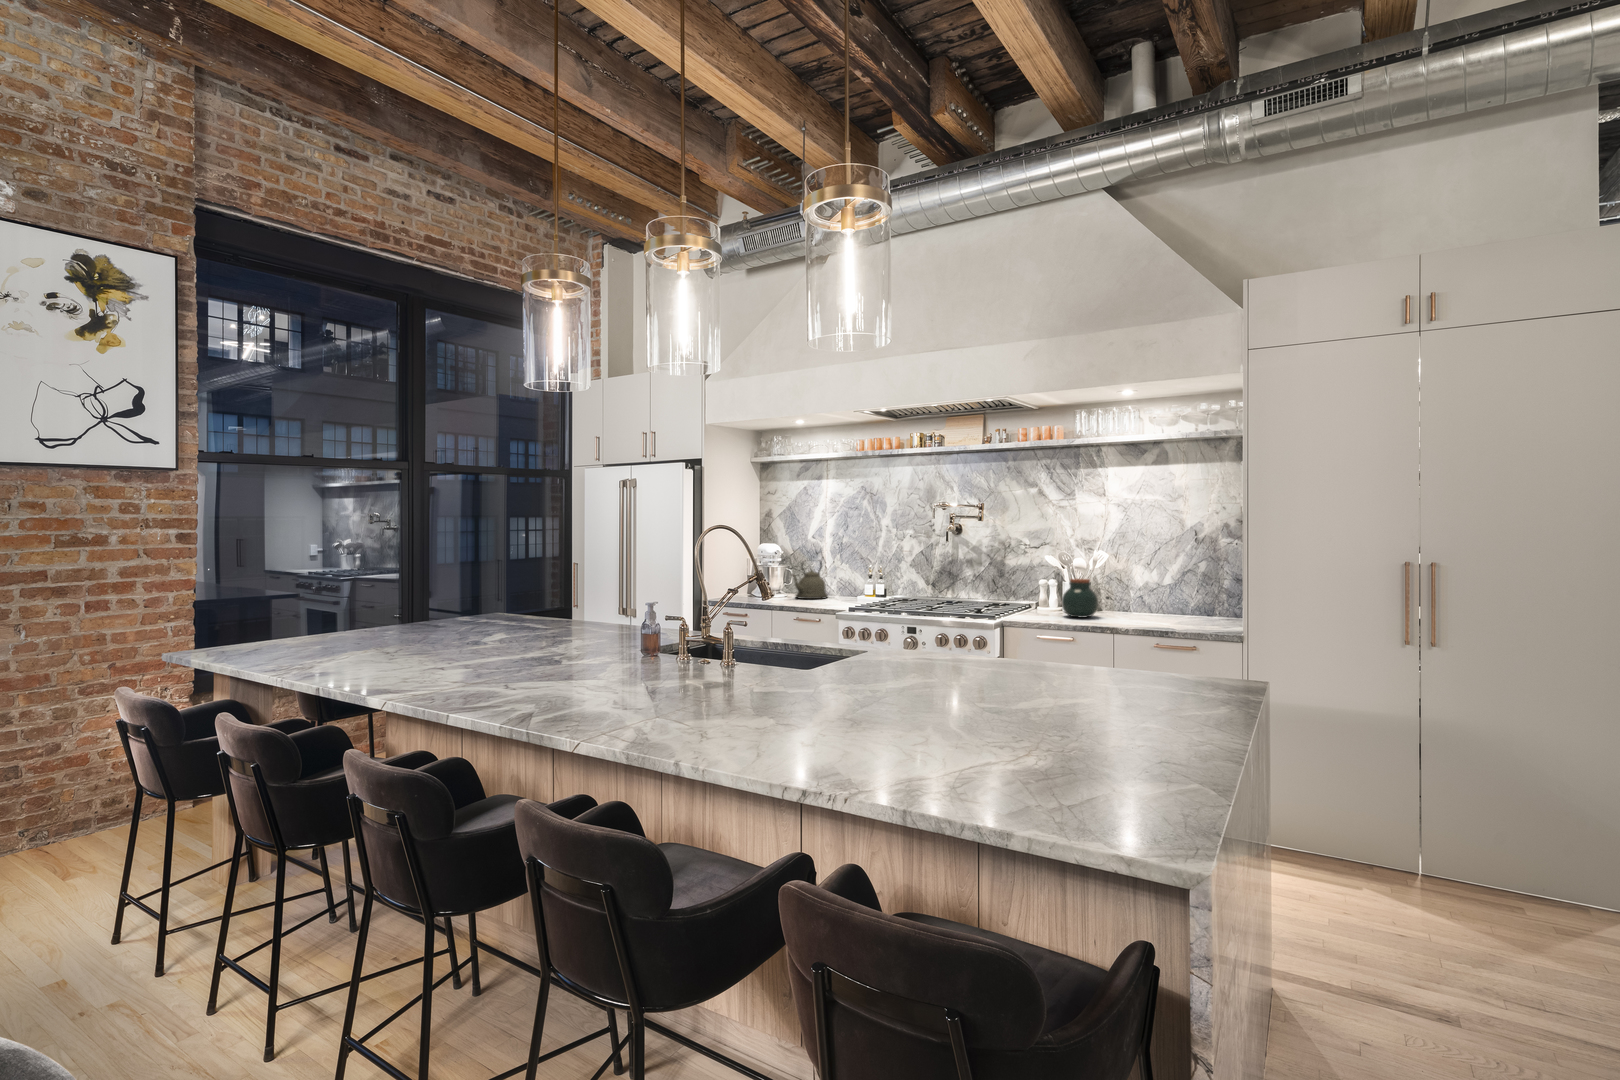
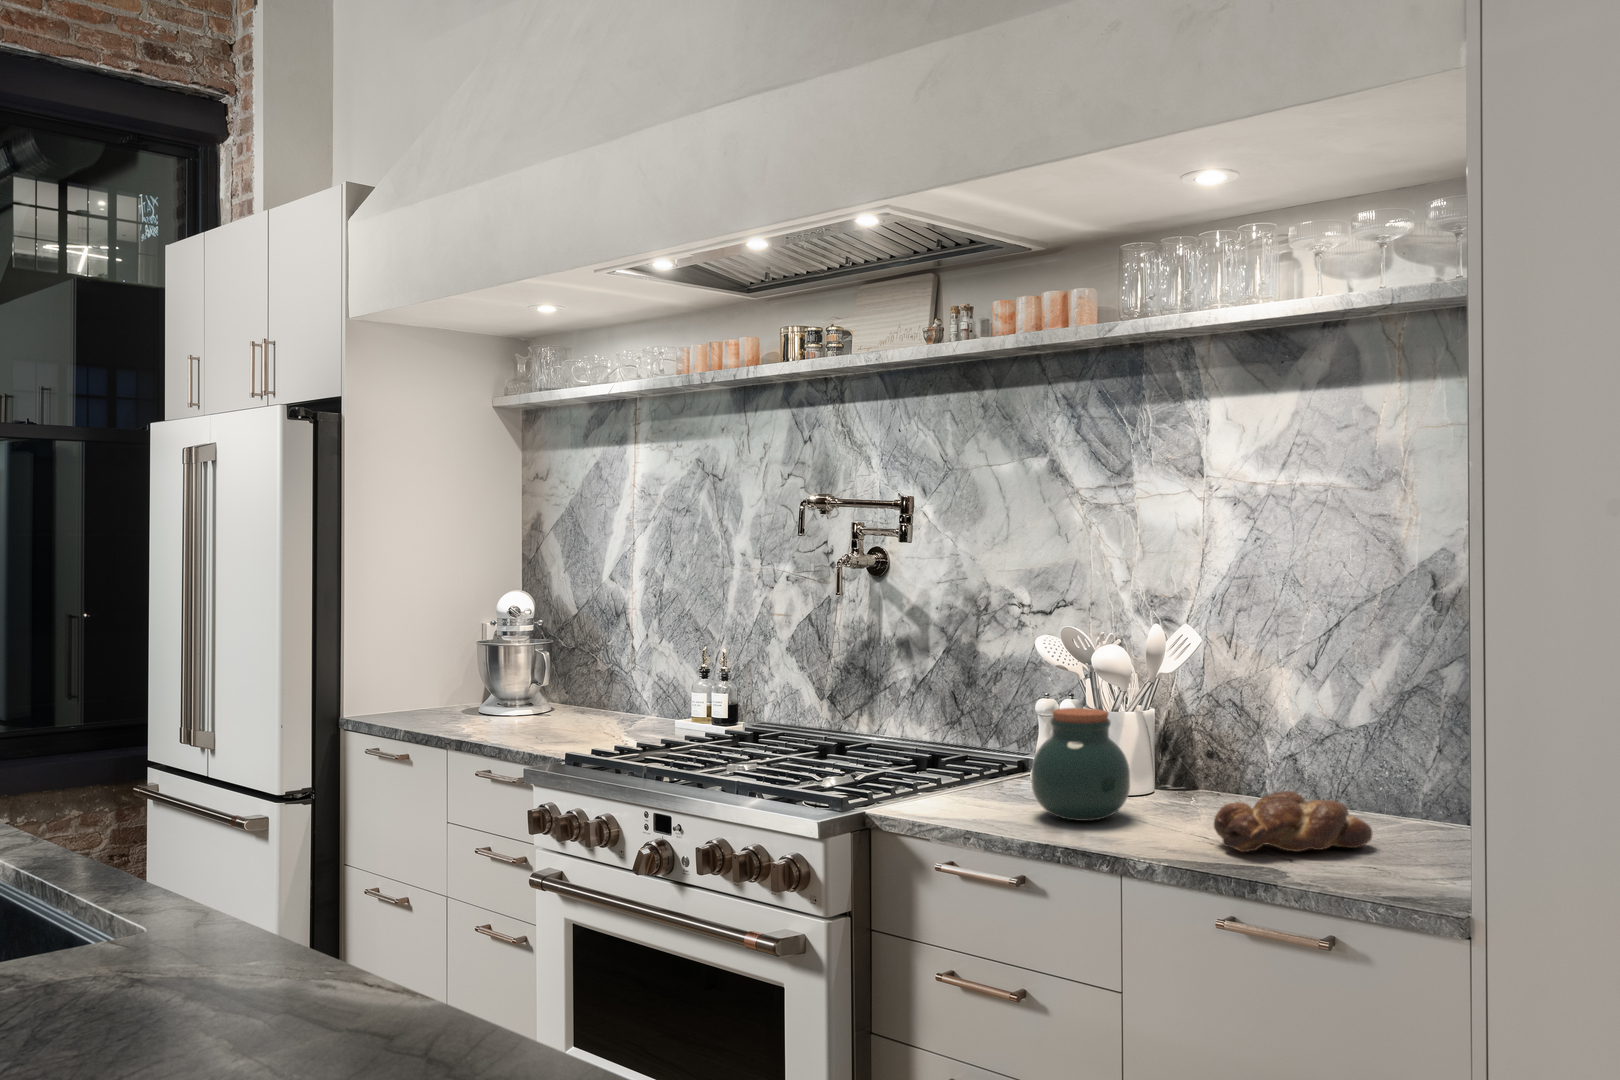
kettle: present [792,562,828,599] -> none [506,633,606,726]
bread loaf: none [1136,603,1188,622] -> present [1214,791,1372,852]

